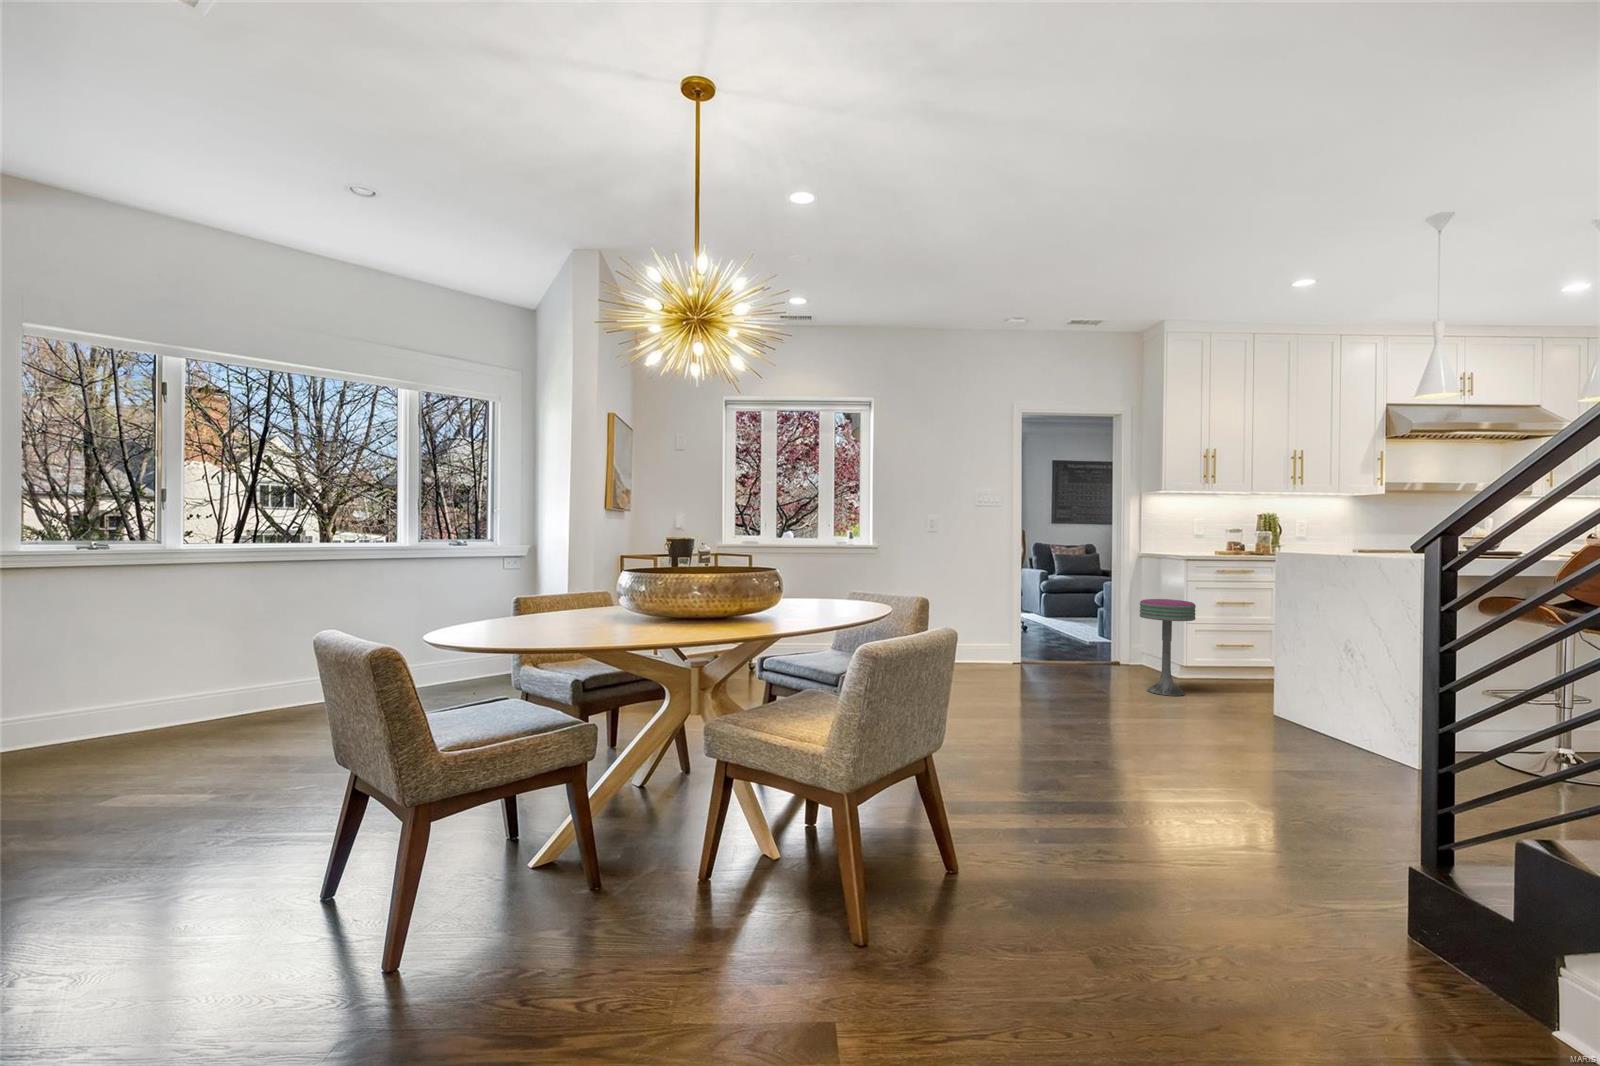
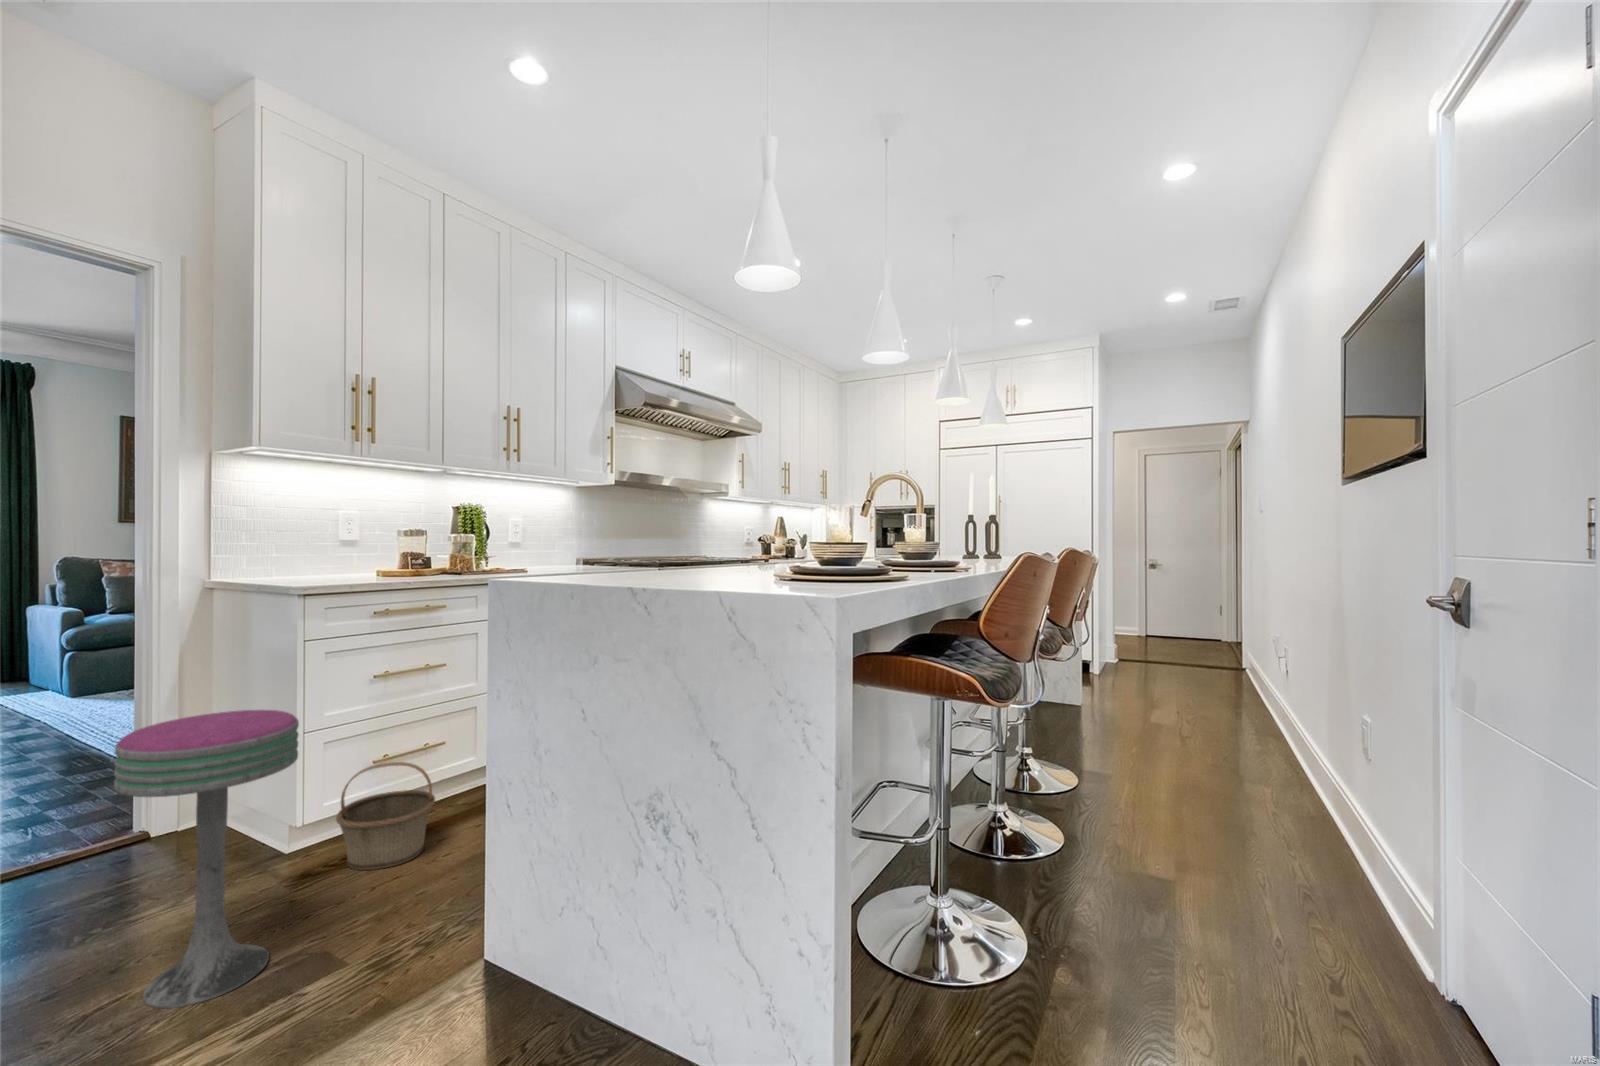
basket: none [1202,642,1249,689] -> present [336,762,435,870]

